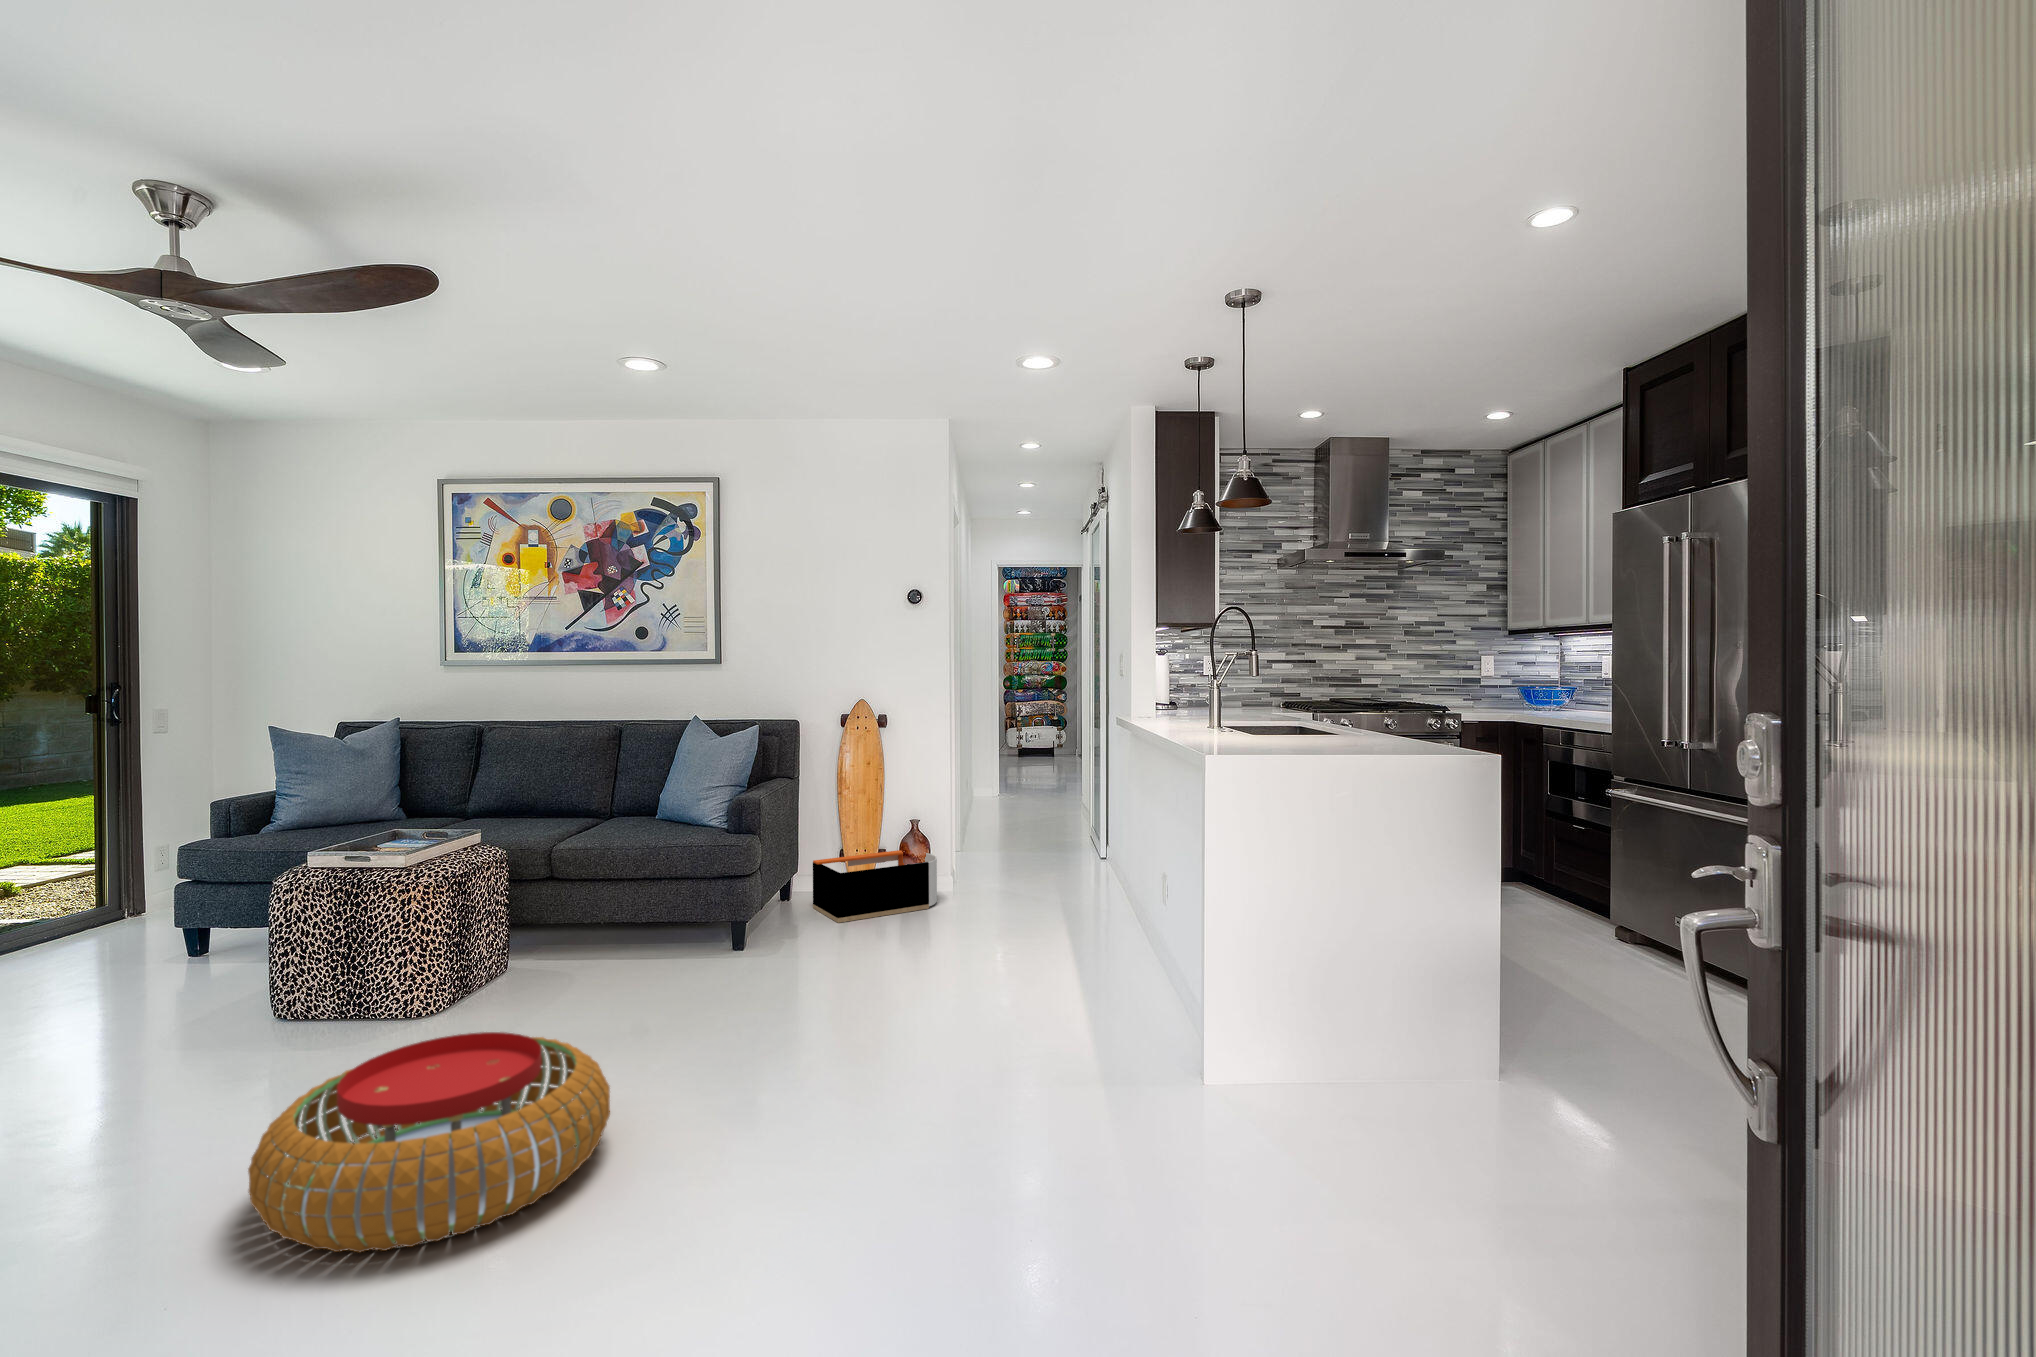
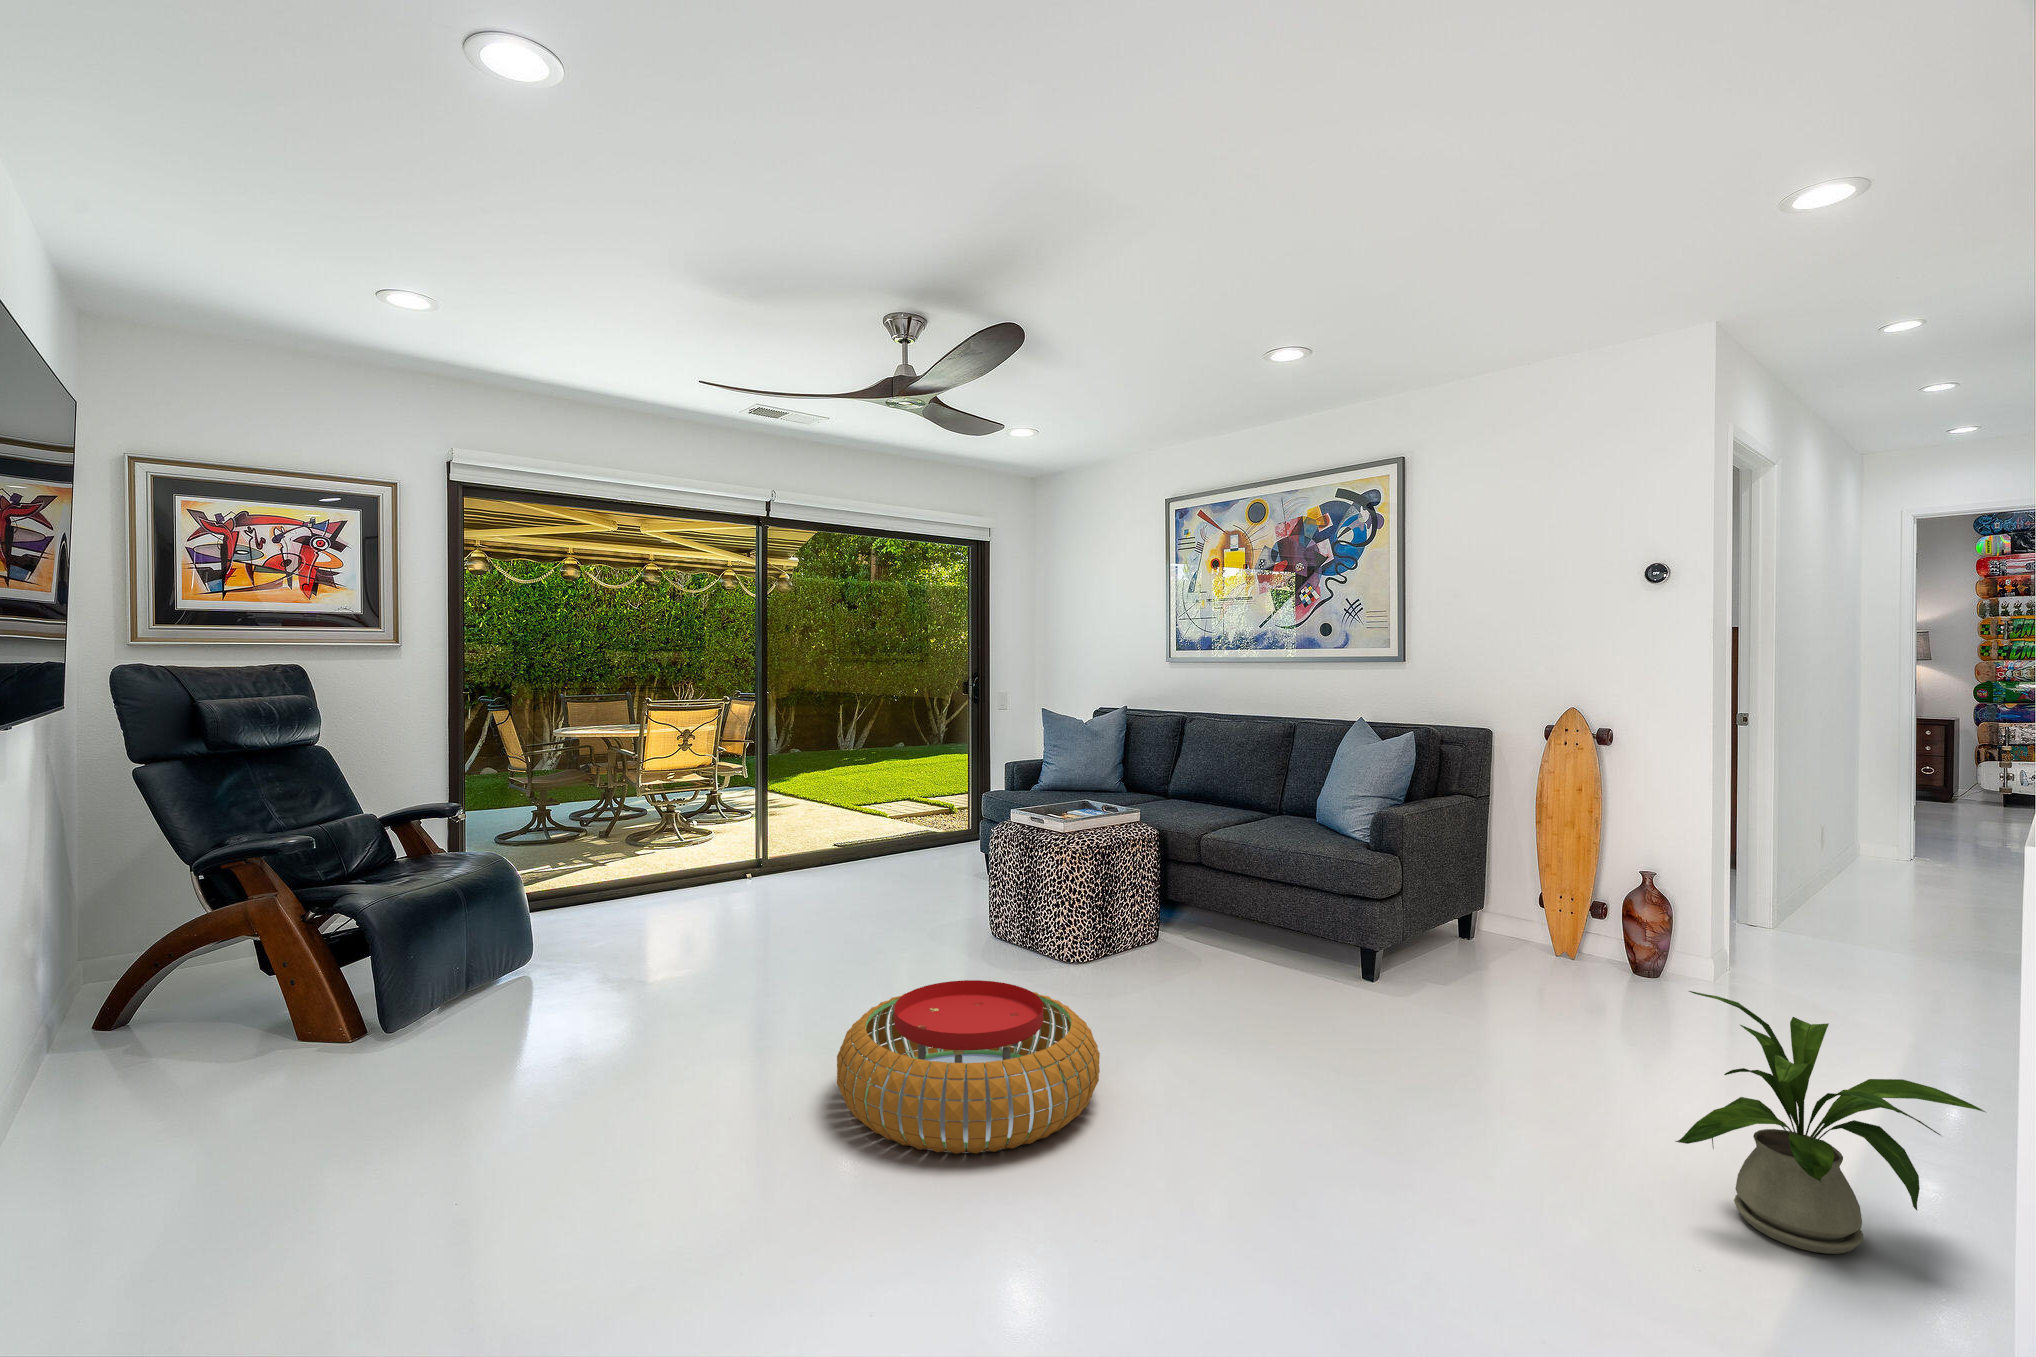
storage bin: present [813,850,937,923] -> none [1489,896,1669,990]
house plant: none [1040,884,1170,1028] -> present [1675,991,1985,1254]

